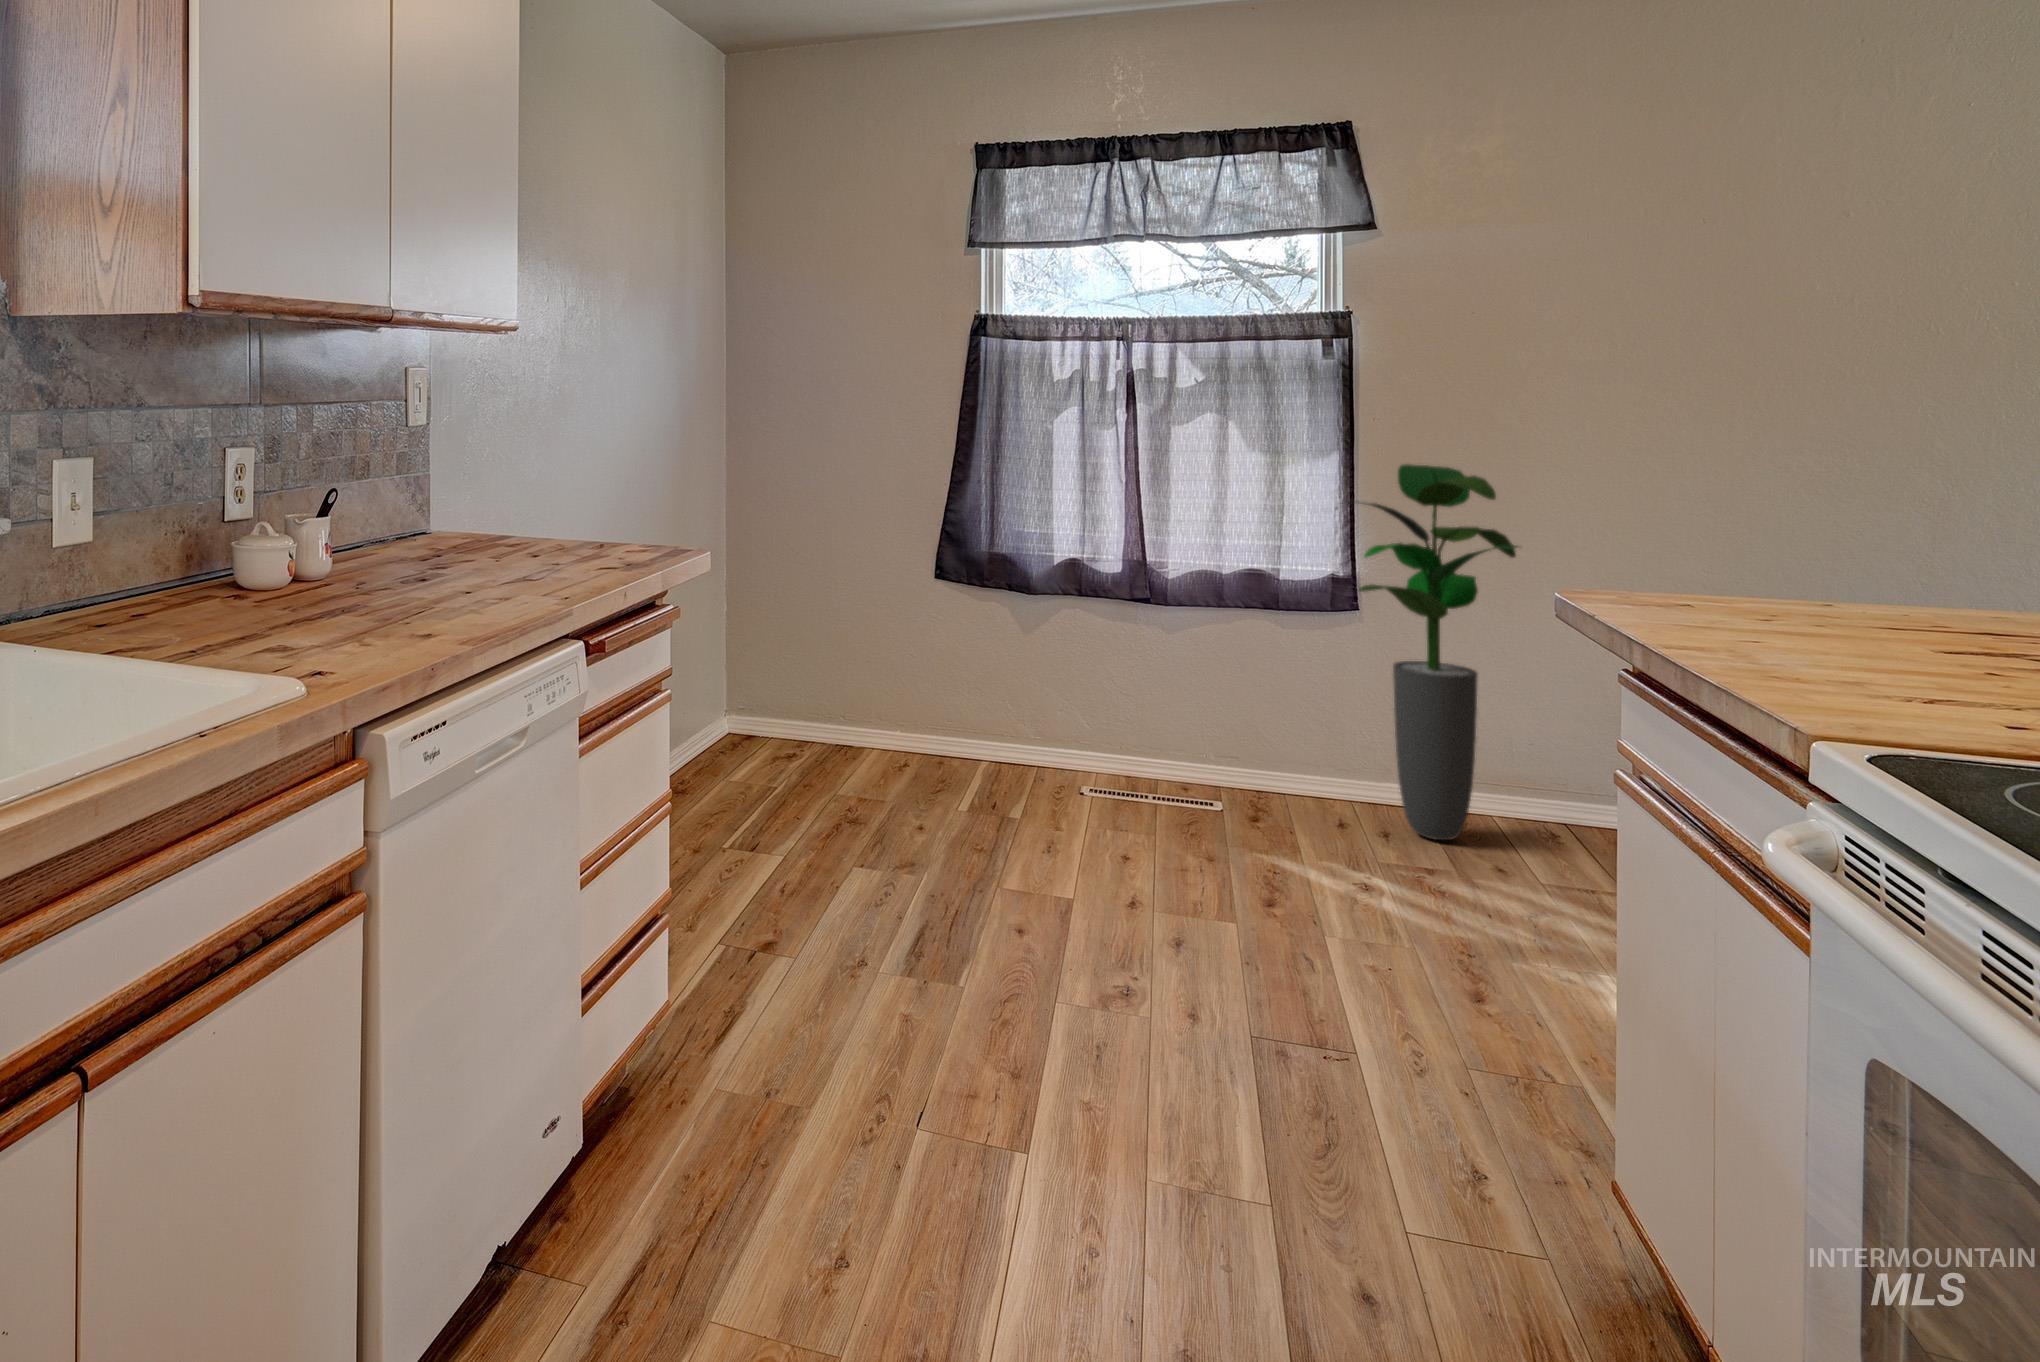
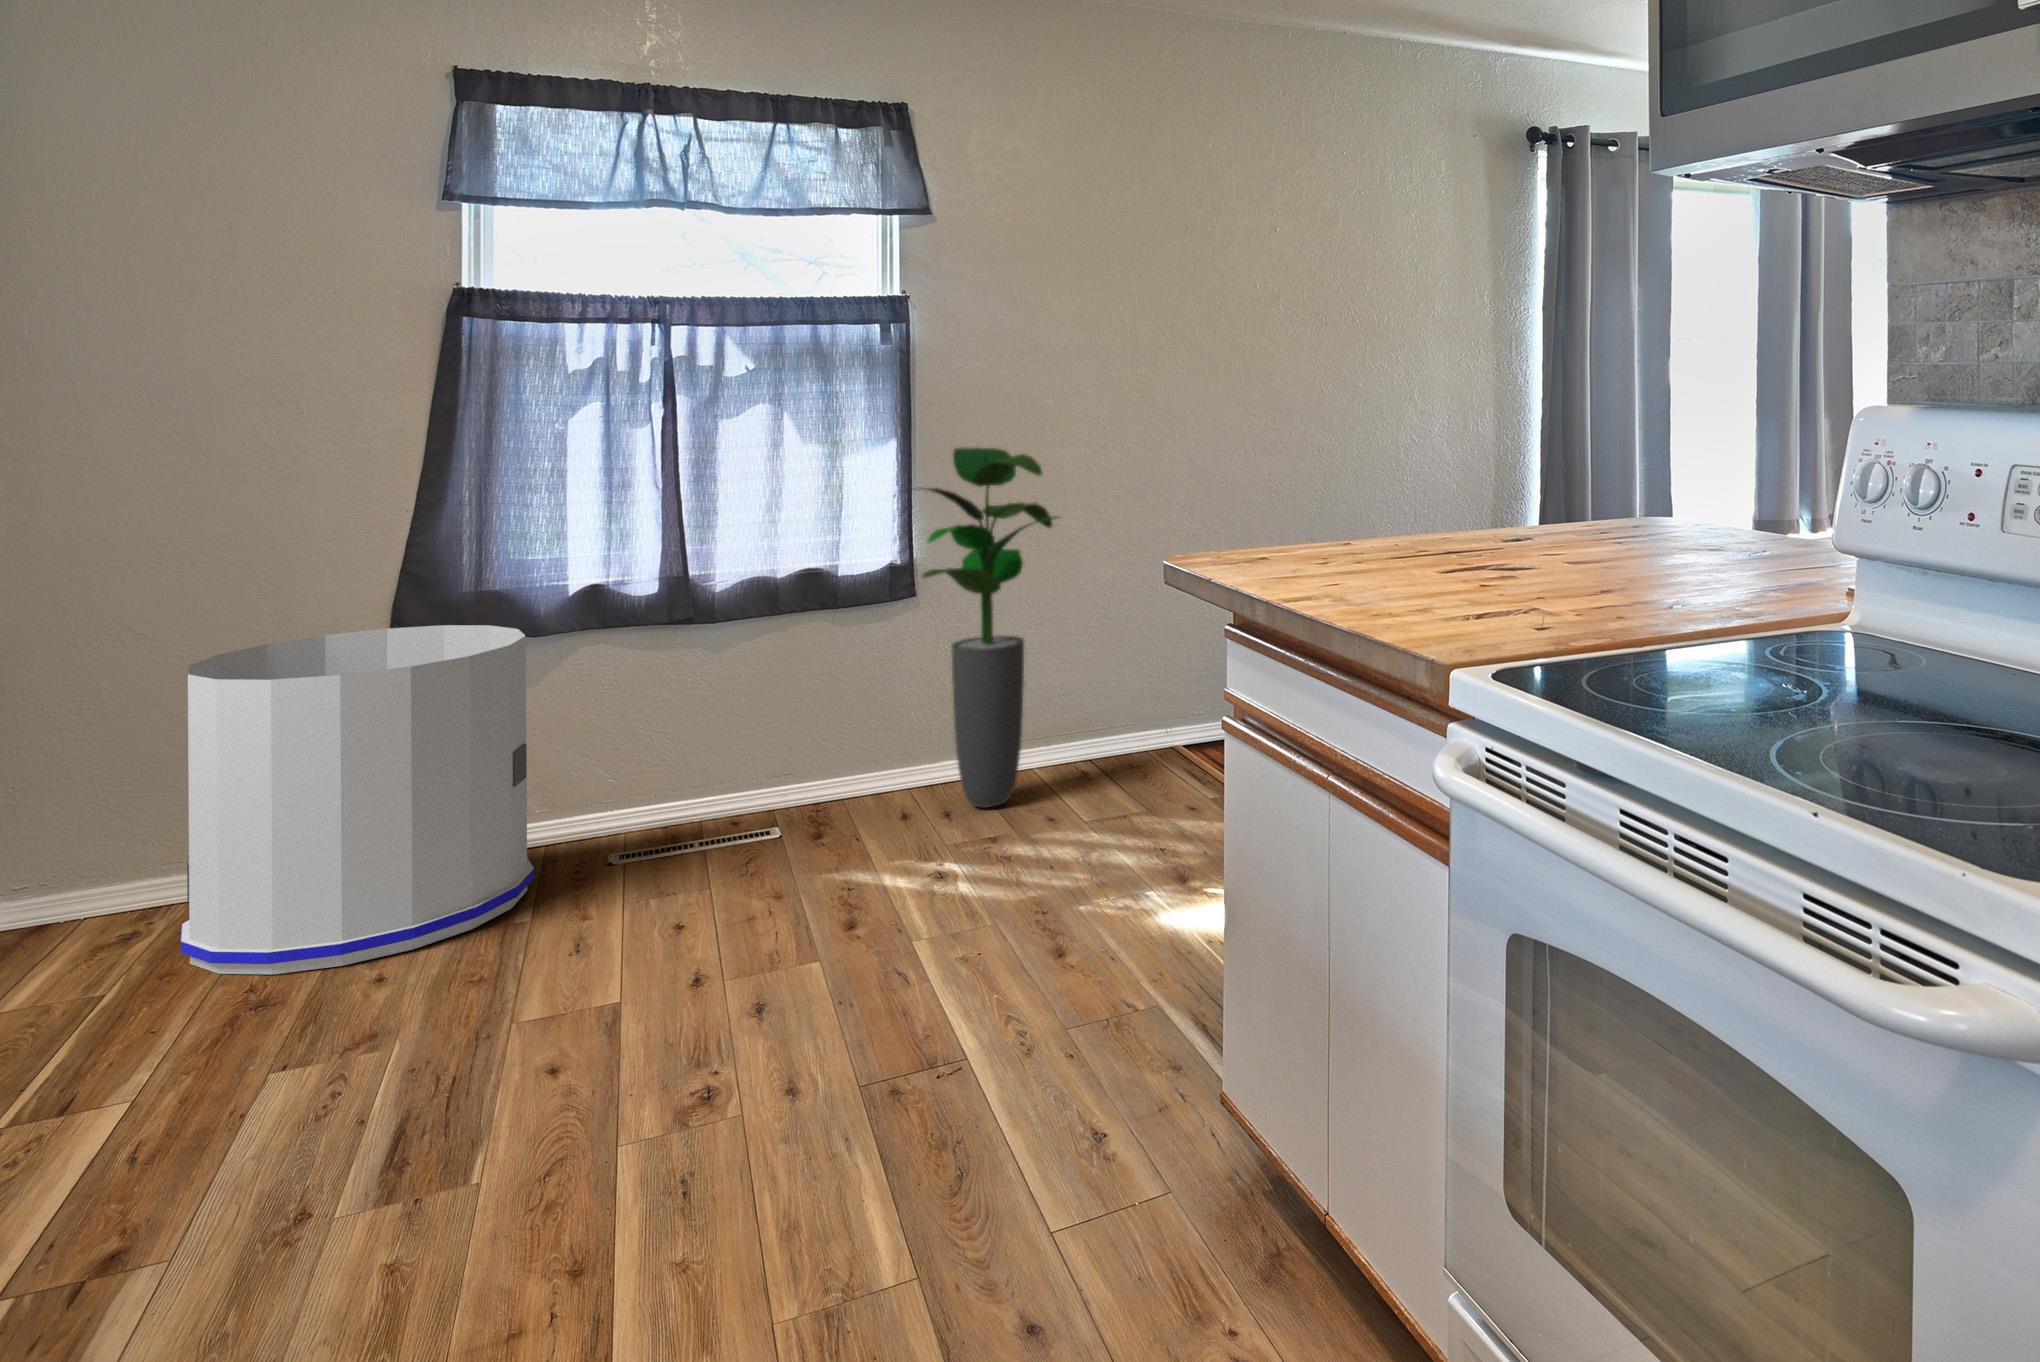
trash can: none [816,571,1024,813] -> present [181,625,534,974]

